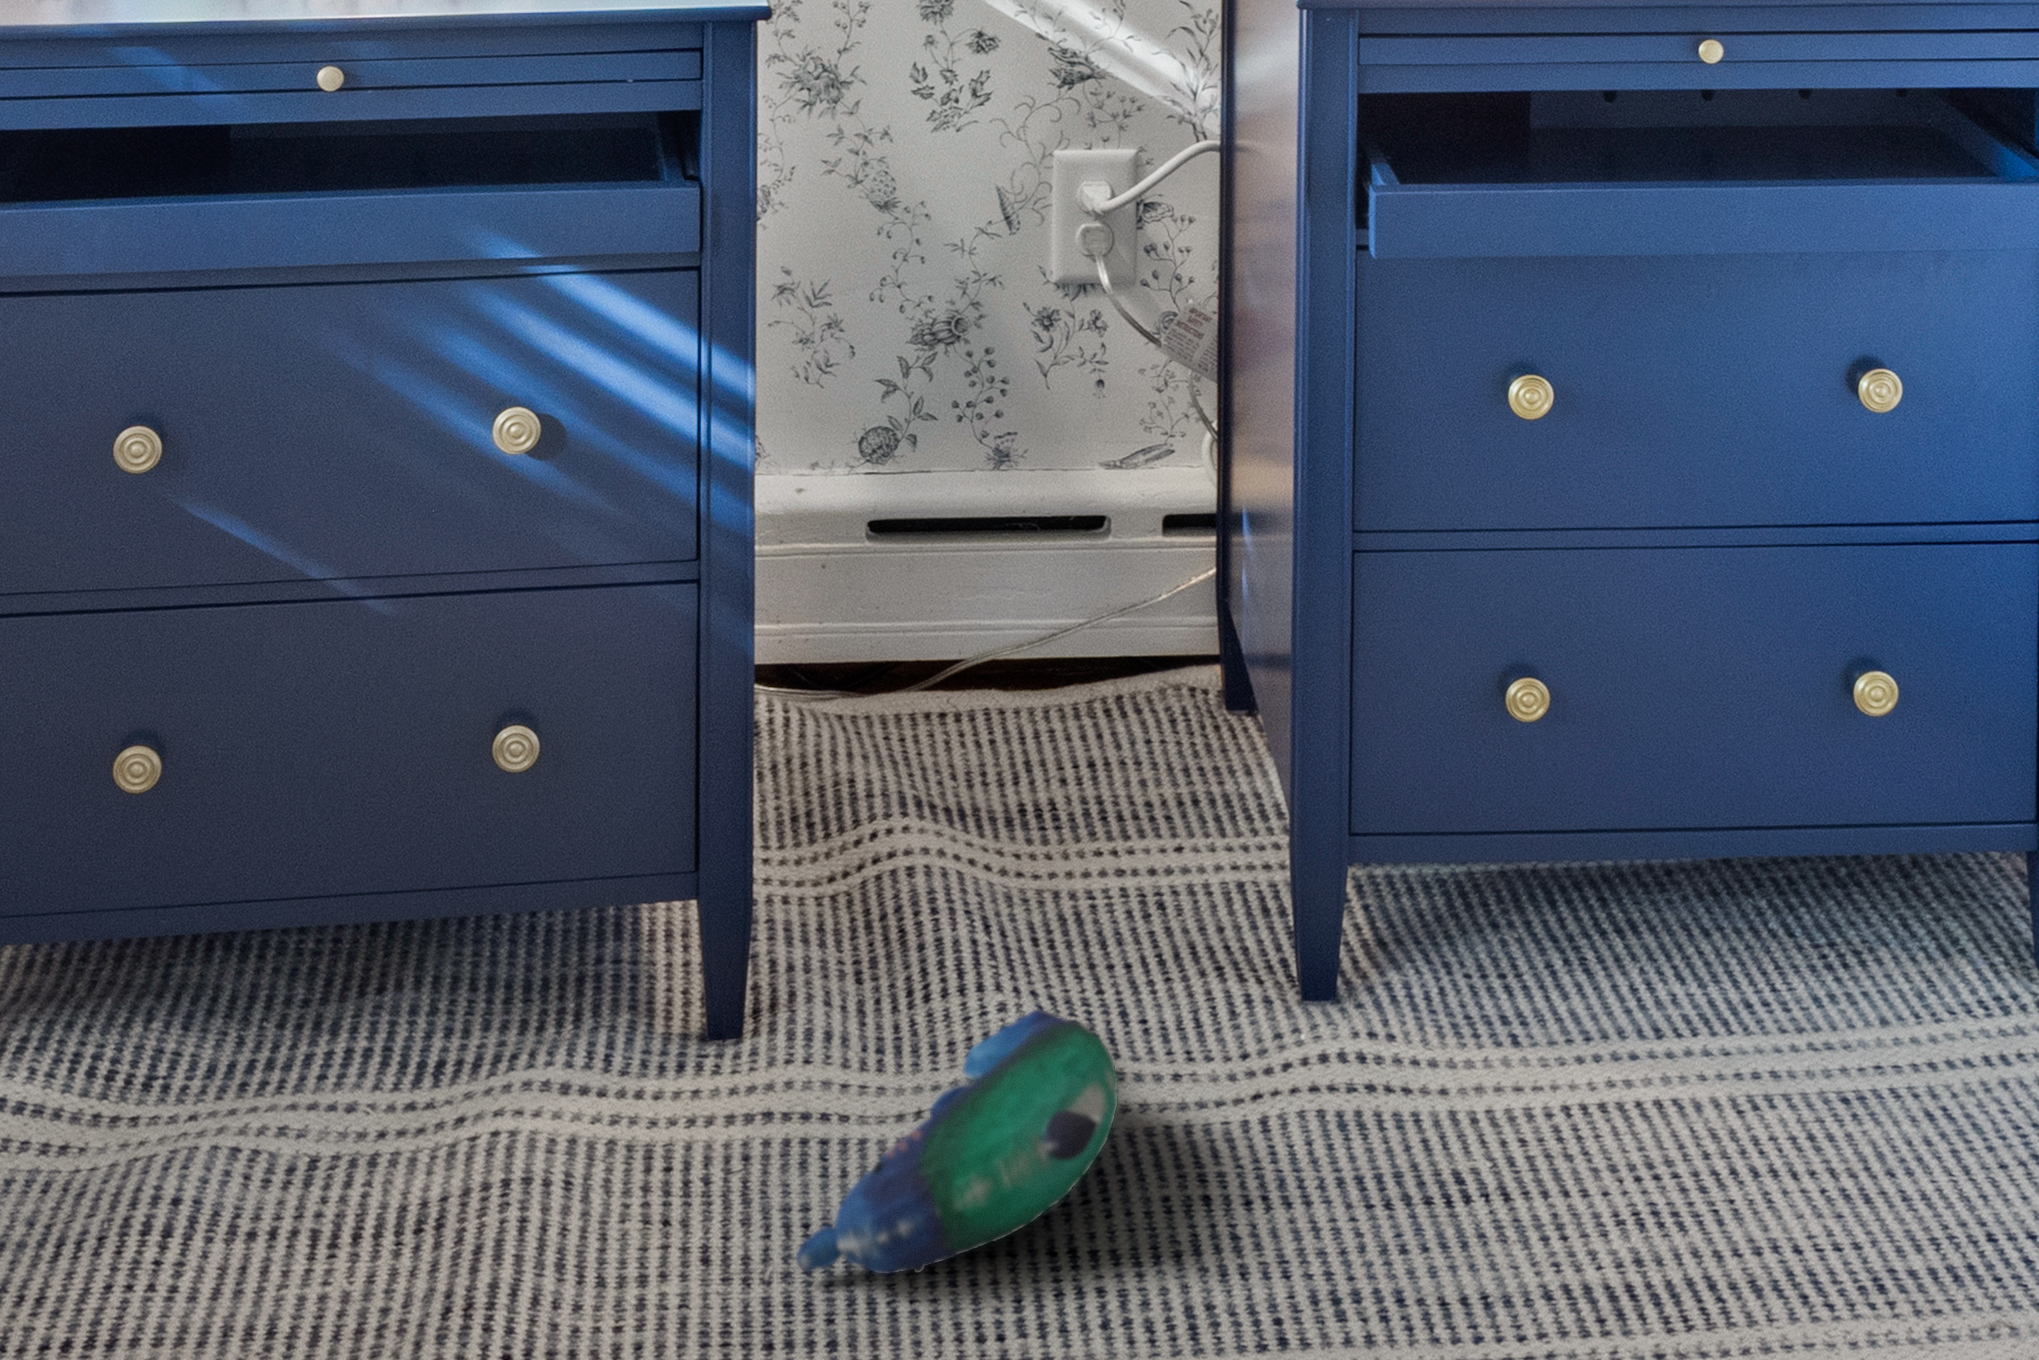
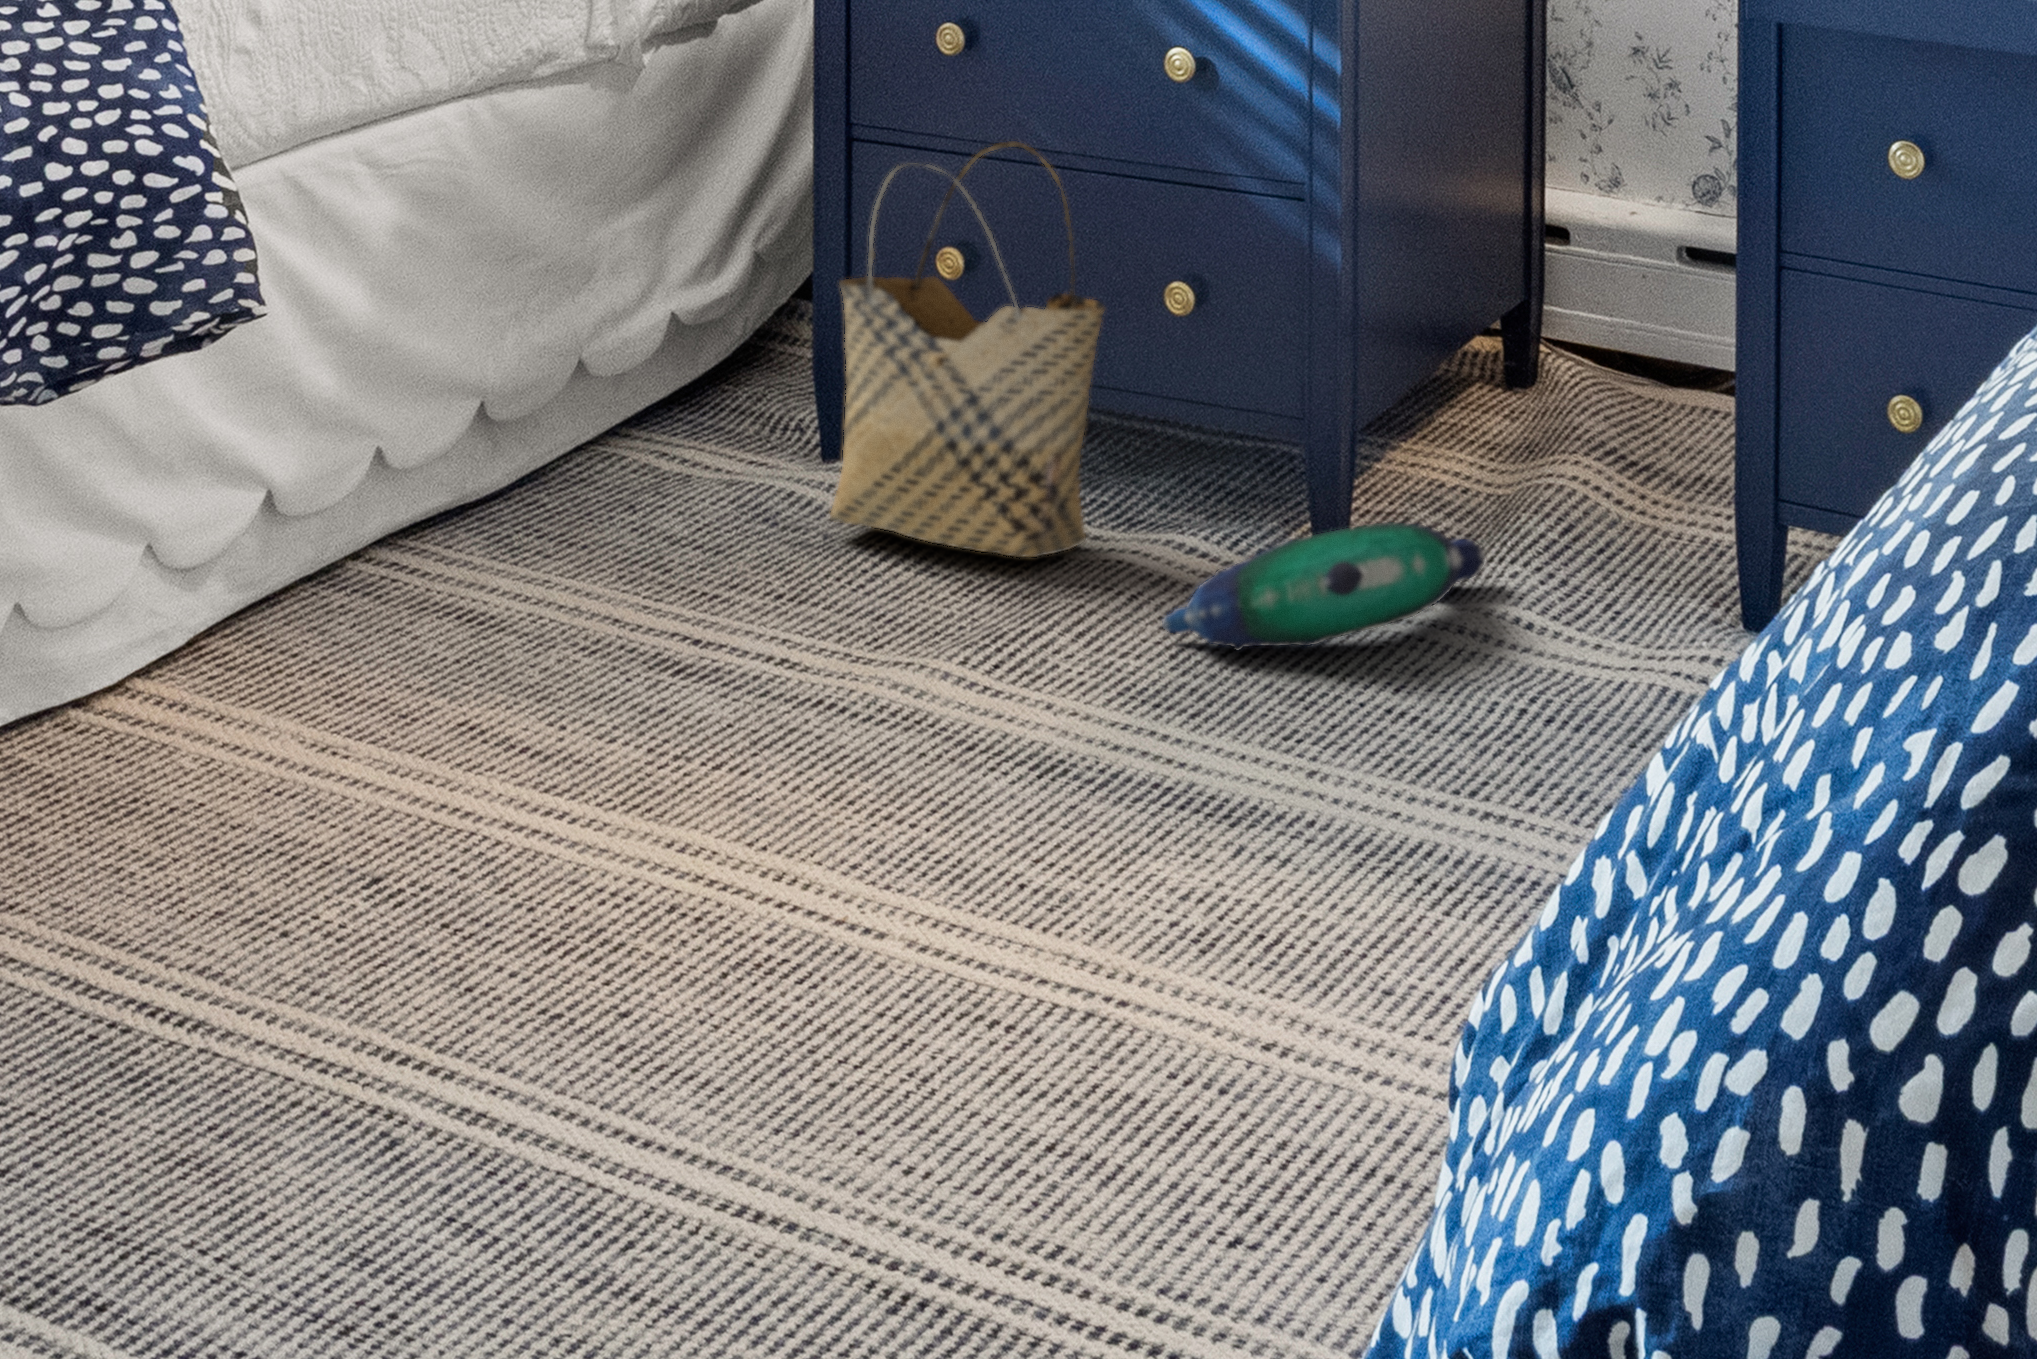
woven basket: none [108,587,533,1213] -> present [830,141,1105,557]

